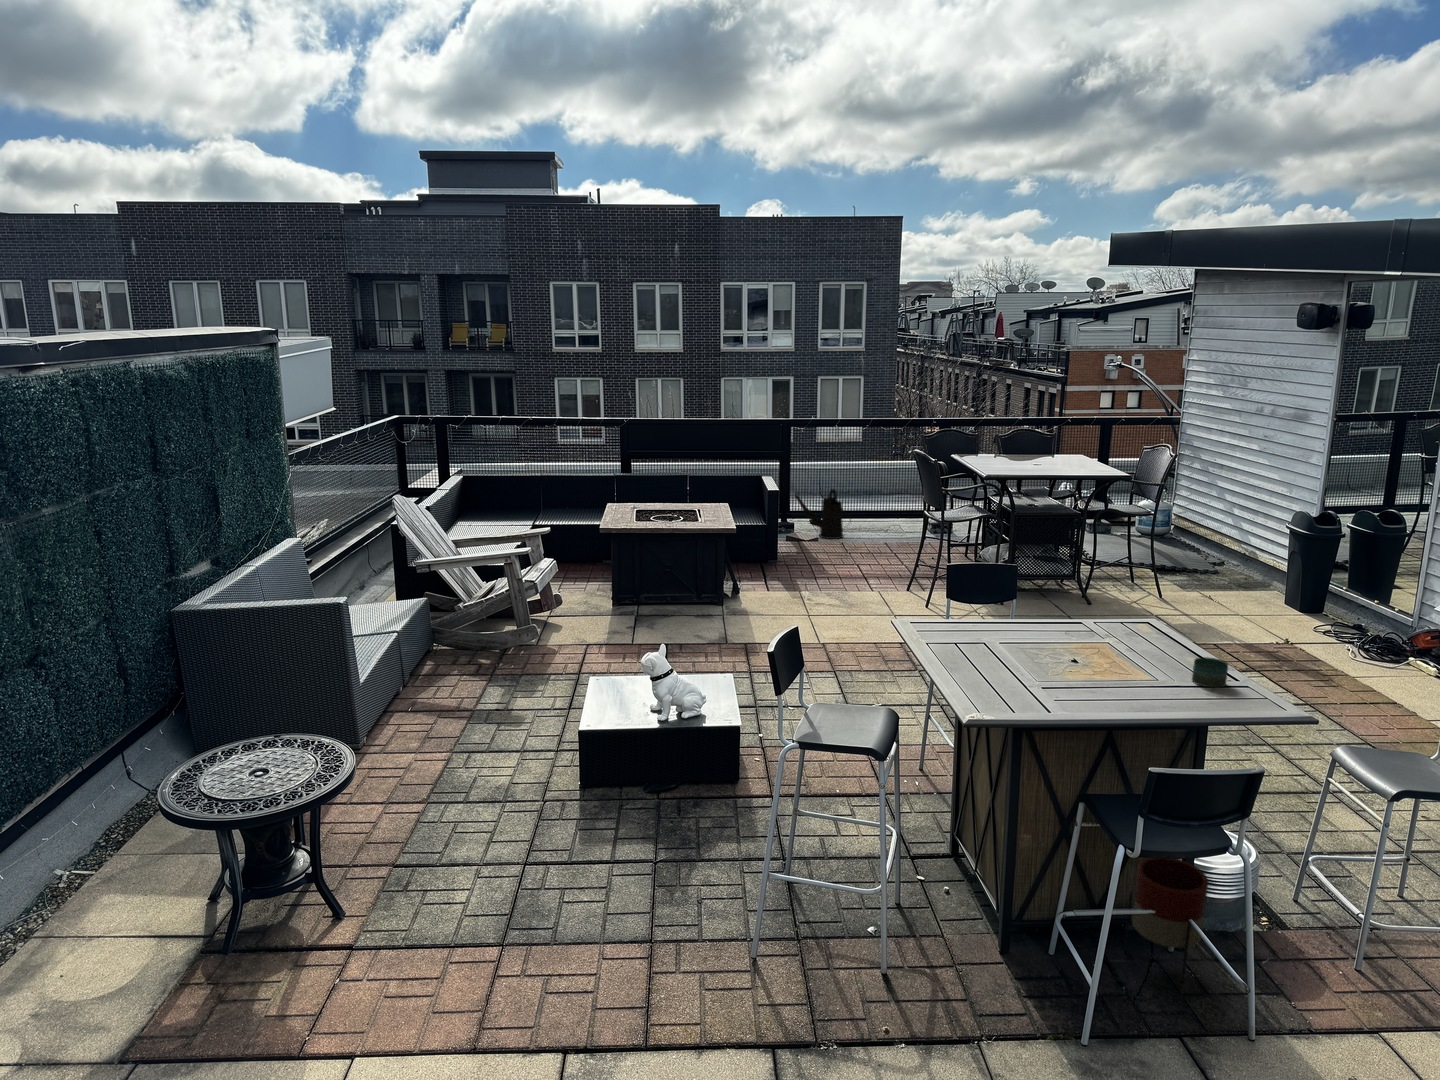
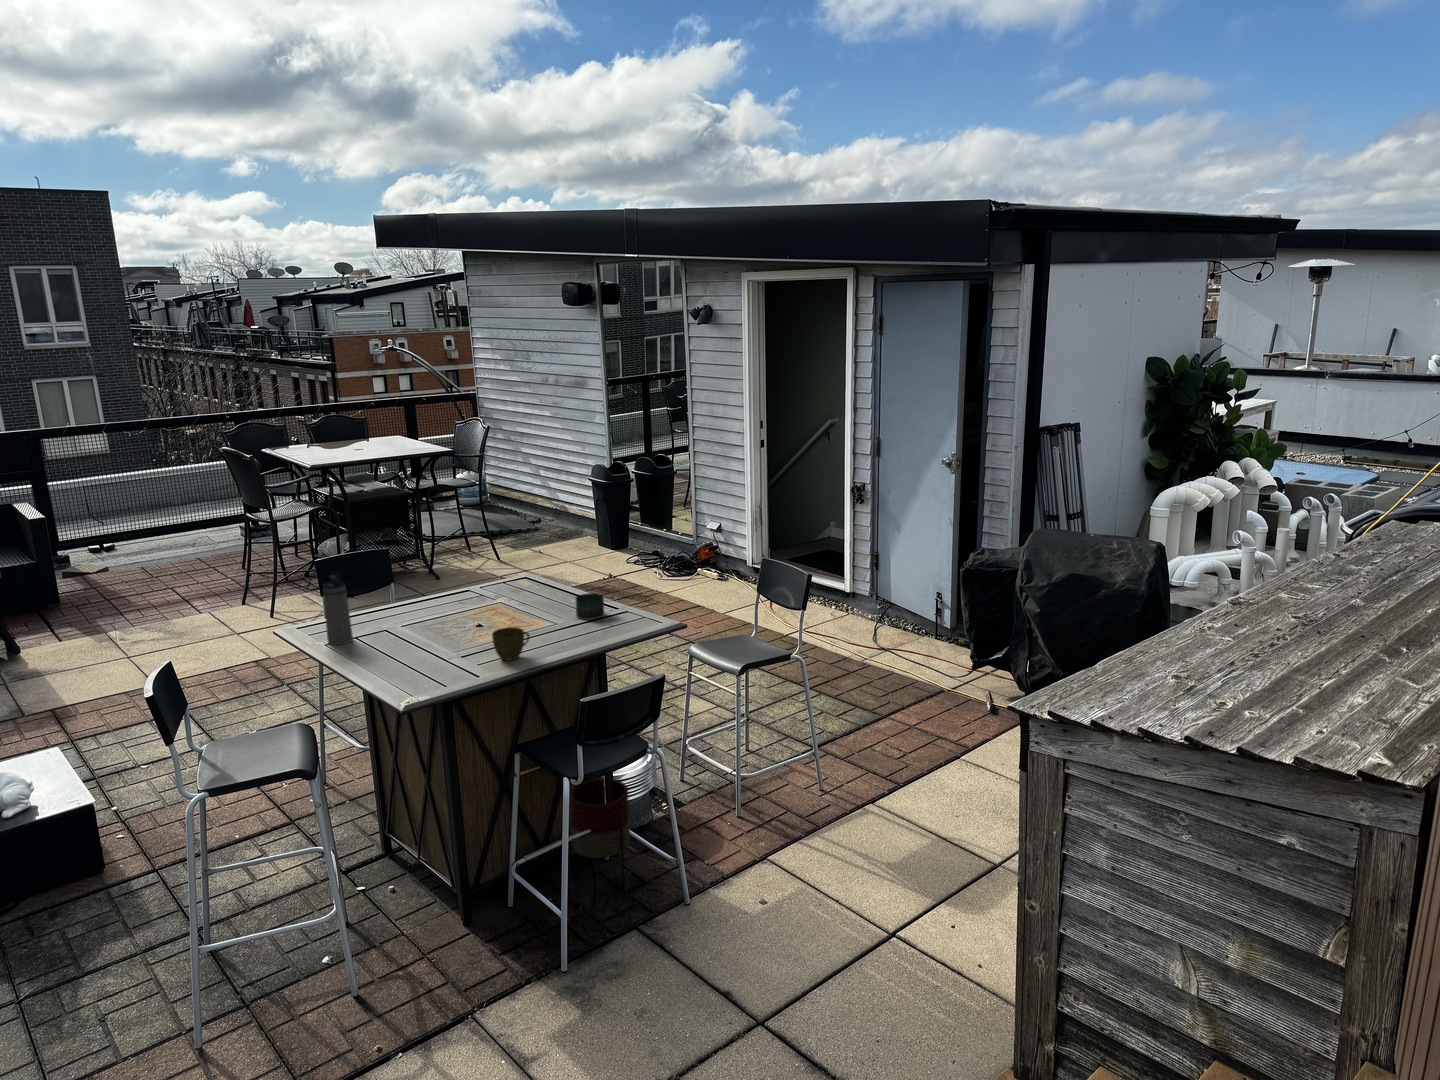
watering can: present [795,489,851,539] -> none [62,510,146,569]
water bottle: none [936,580,963,649] -> present [323,570,353,645]
cup: none [1083,673,1124,708] -> present [492,627,530,661]

